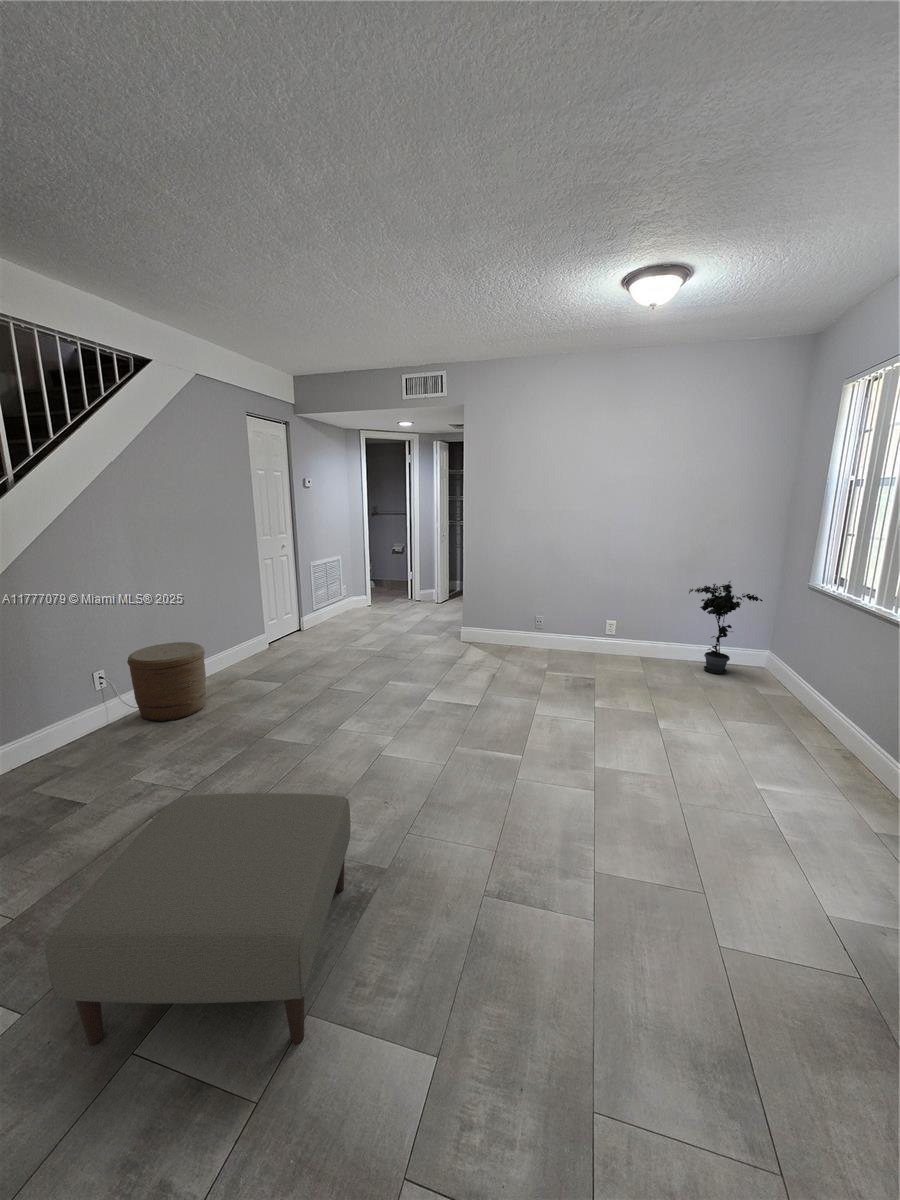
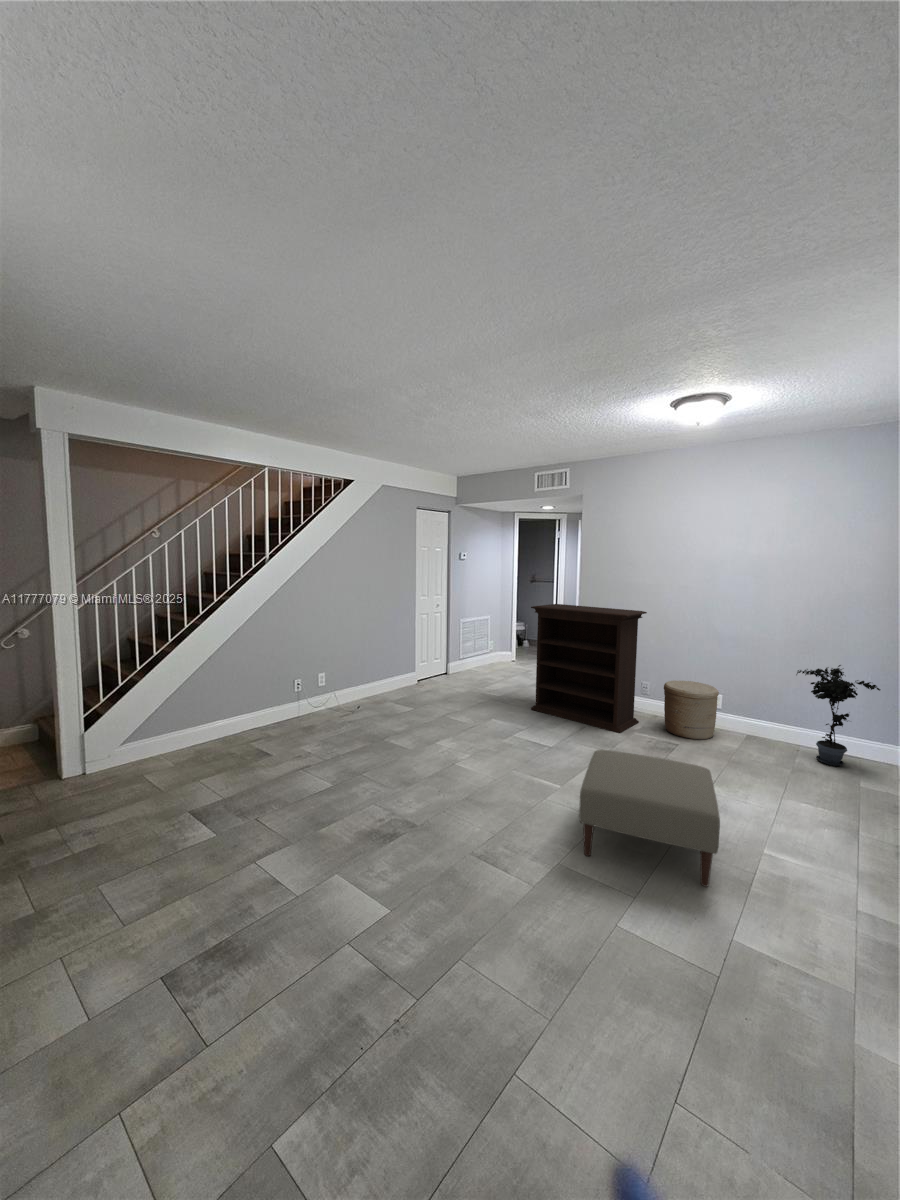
bookshelf: none [422,537,549,674] -> present [531,604,647,733]
woven basket: present [127,642,206,721] -> present [664,681,719,739]
ottoman: present [45,793,351,1045] -> present [579,750,720,887]

